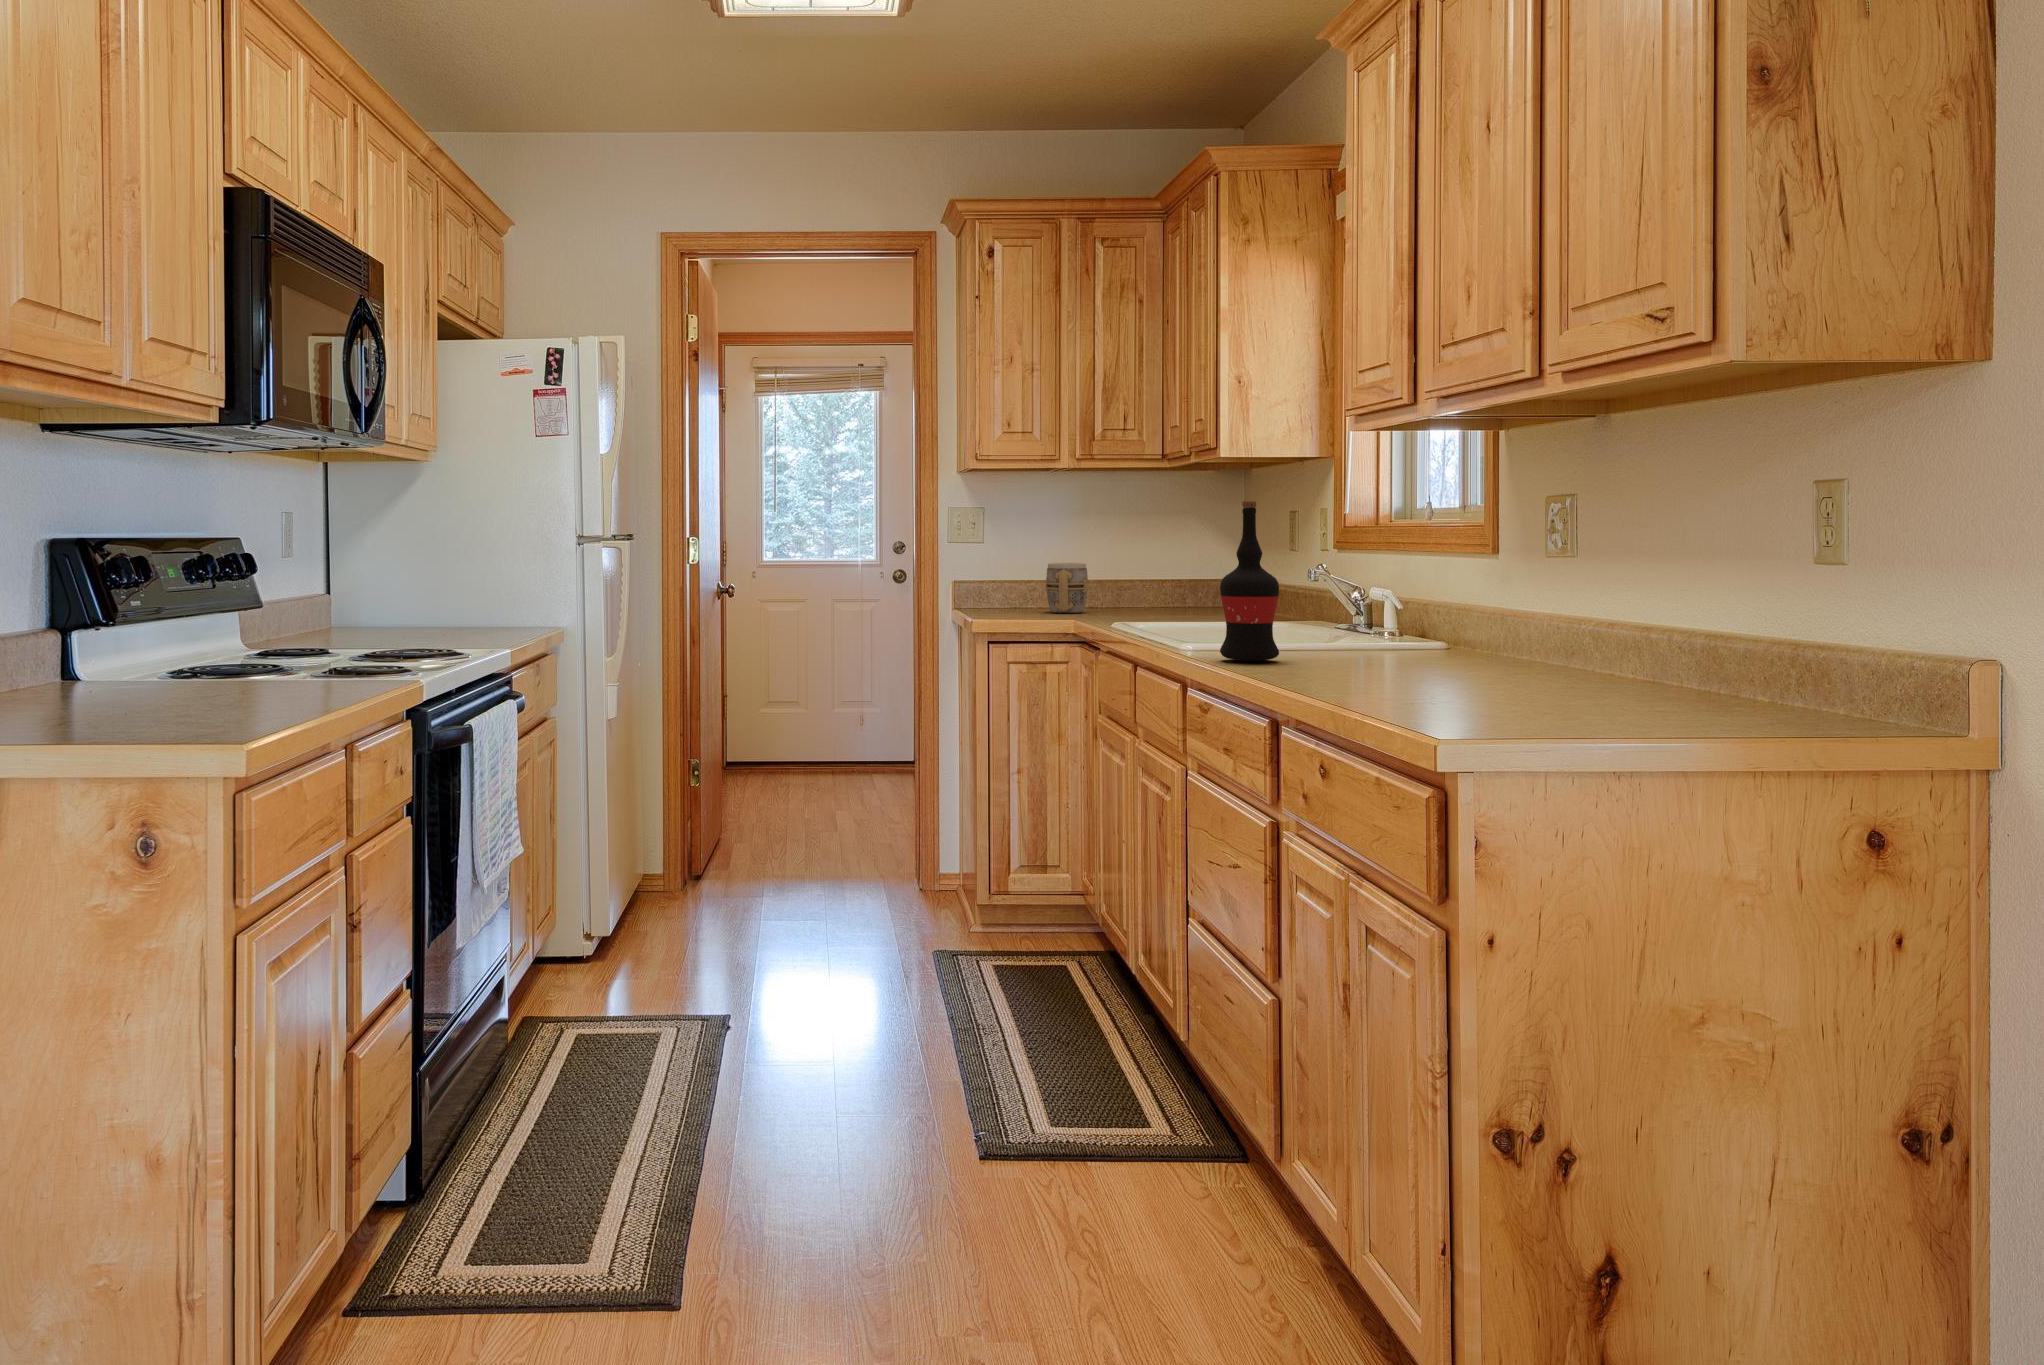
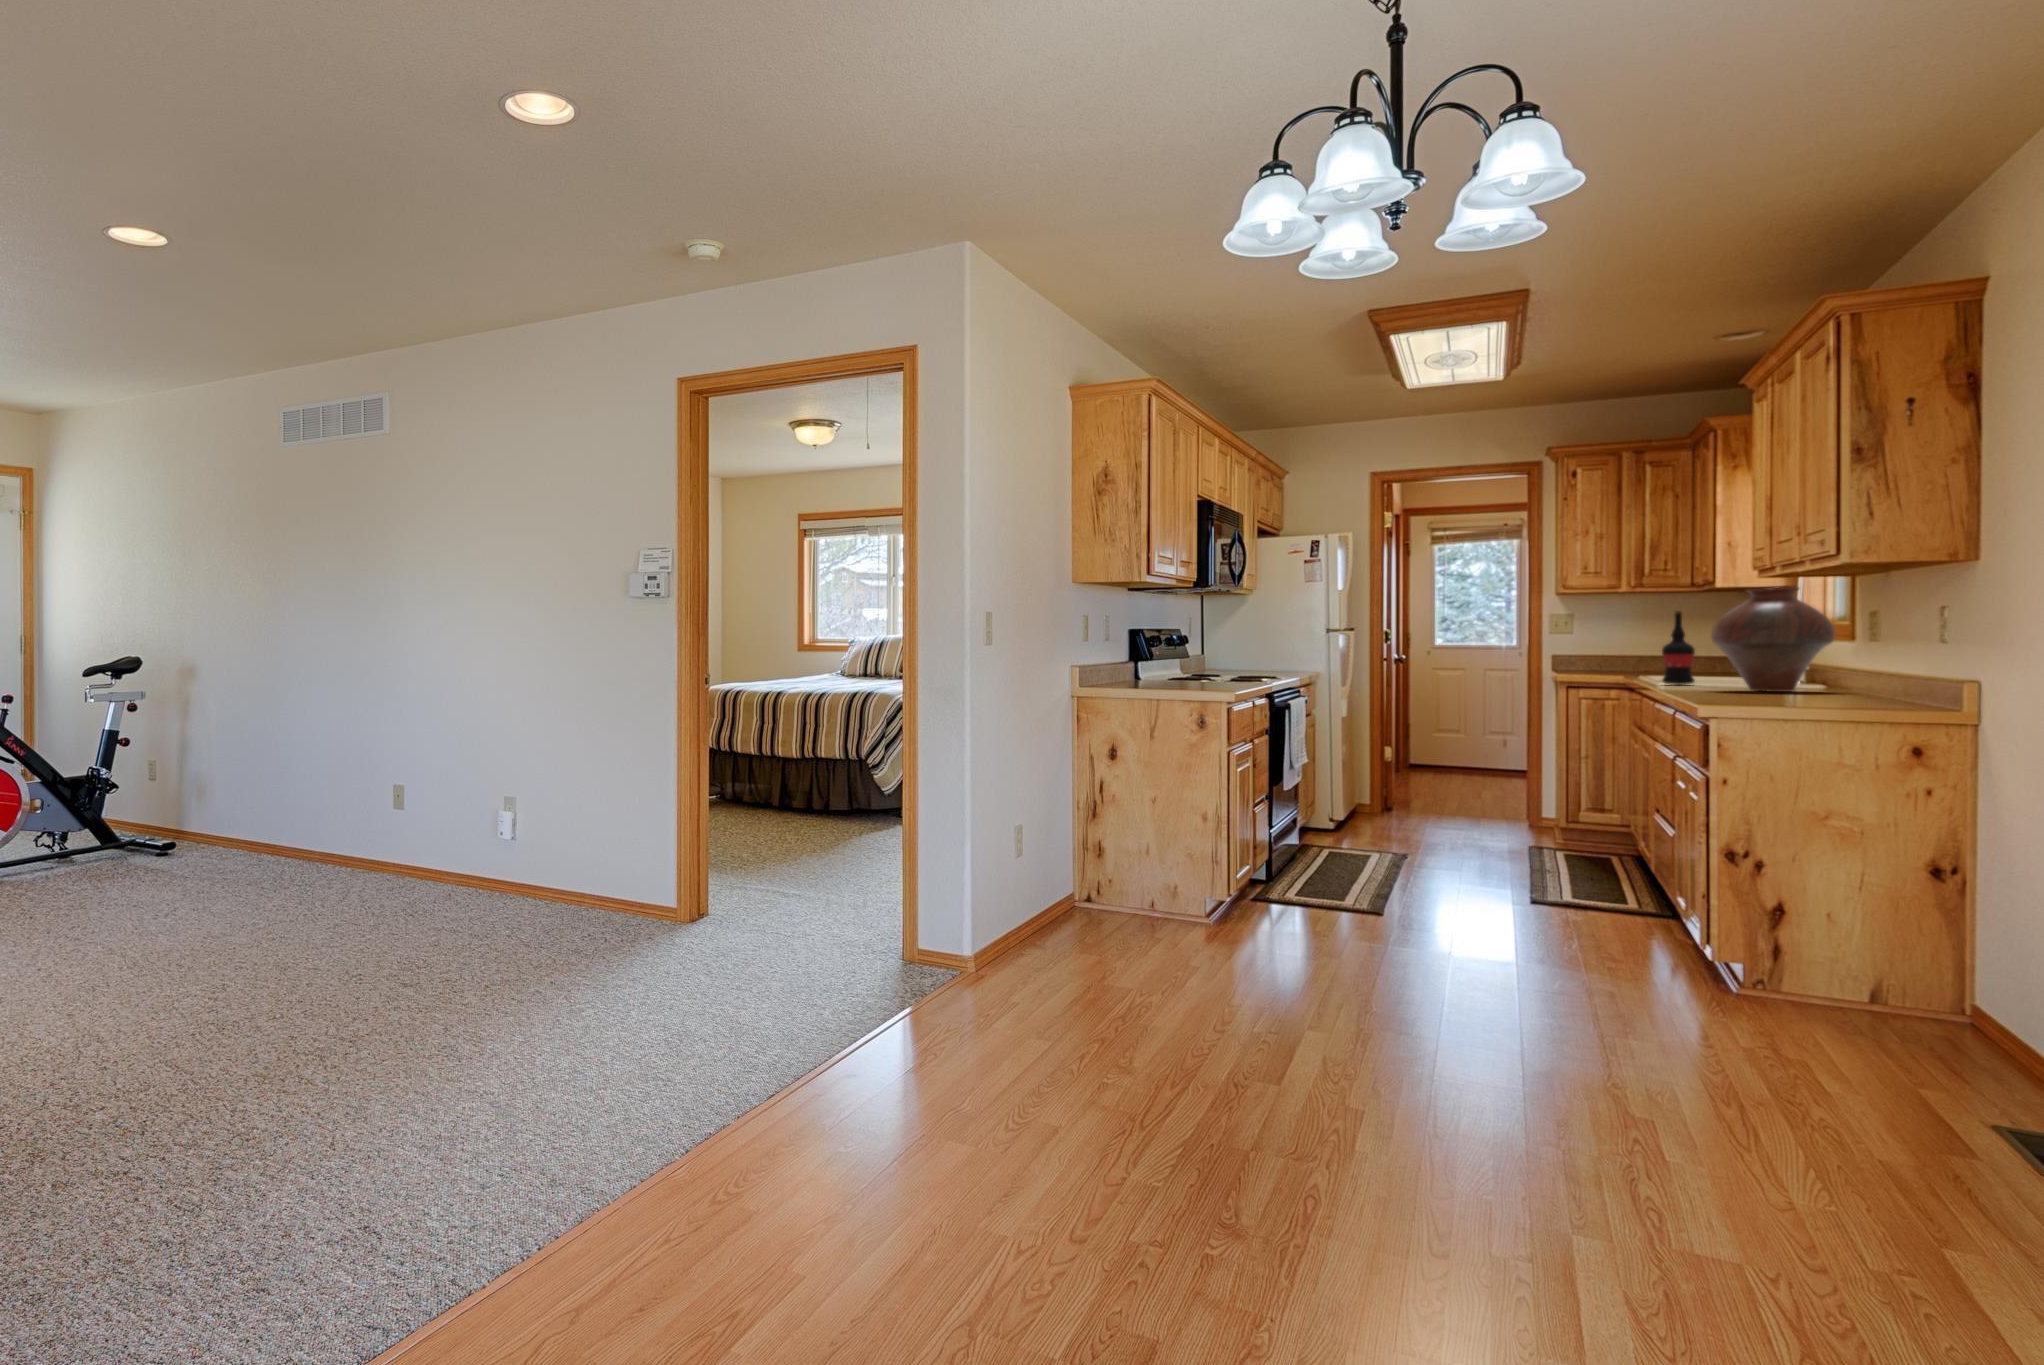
vase: none [1440,442,1722,716] -> present [1711,587,1835,692]
mug: present [1045,563,1088,613] -> none [1617,647,1649,676]

